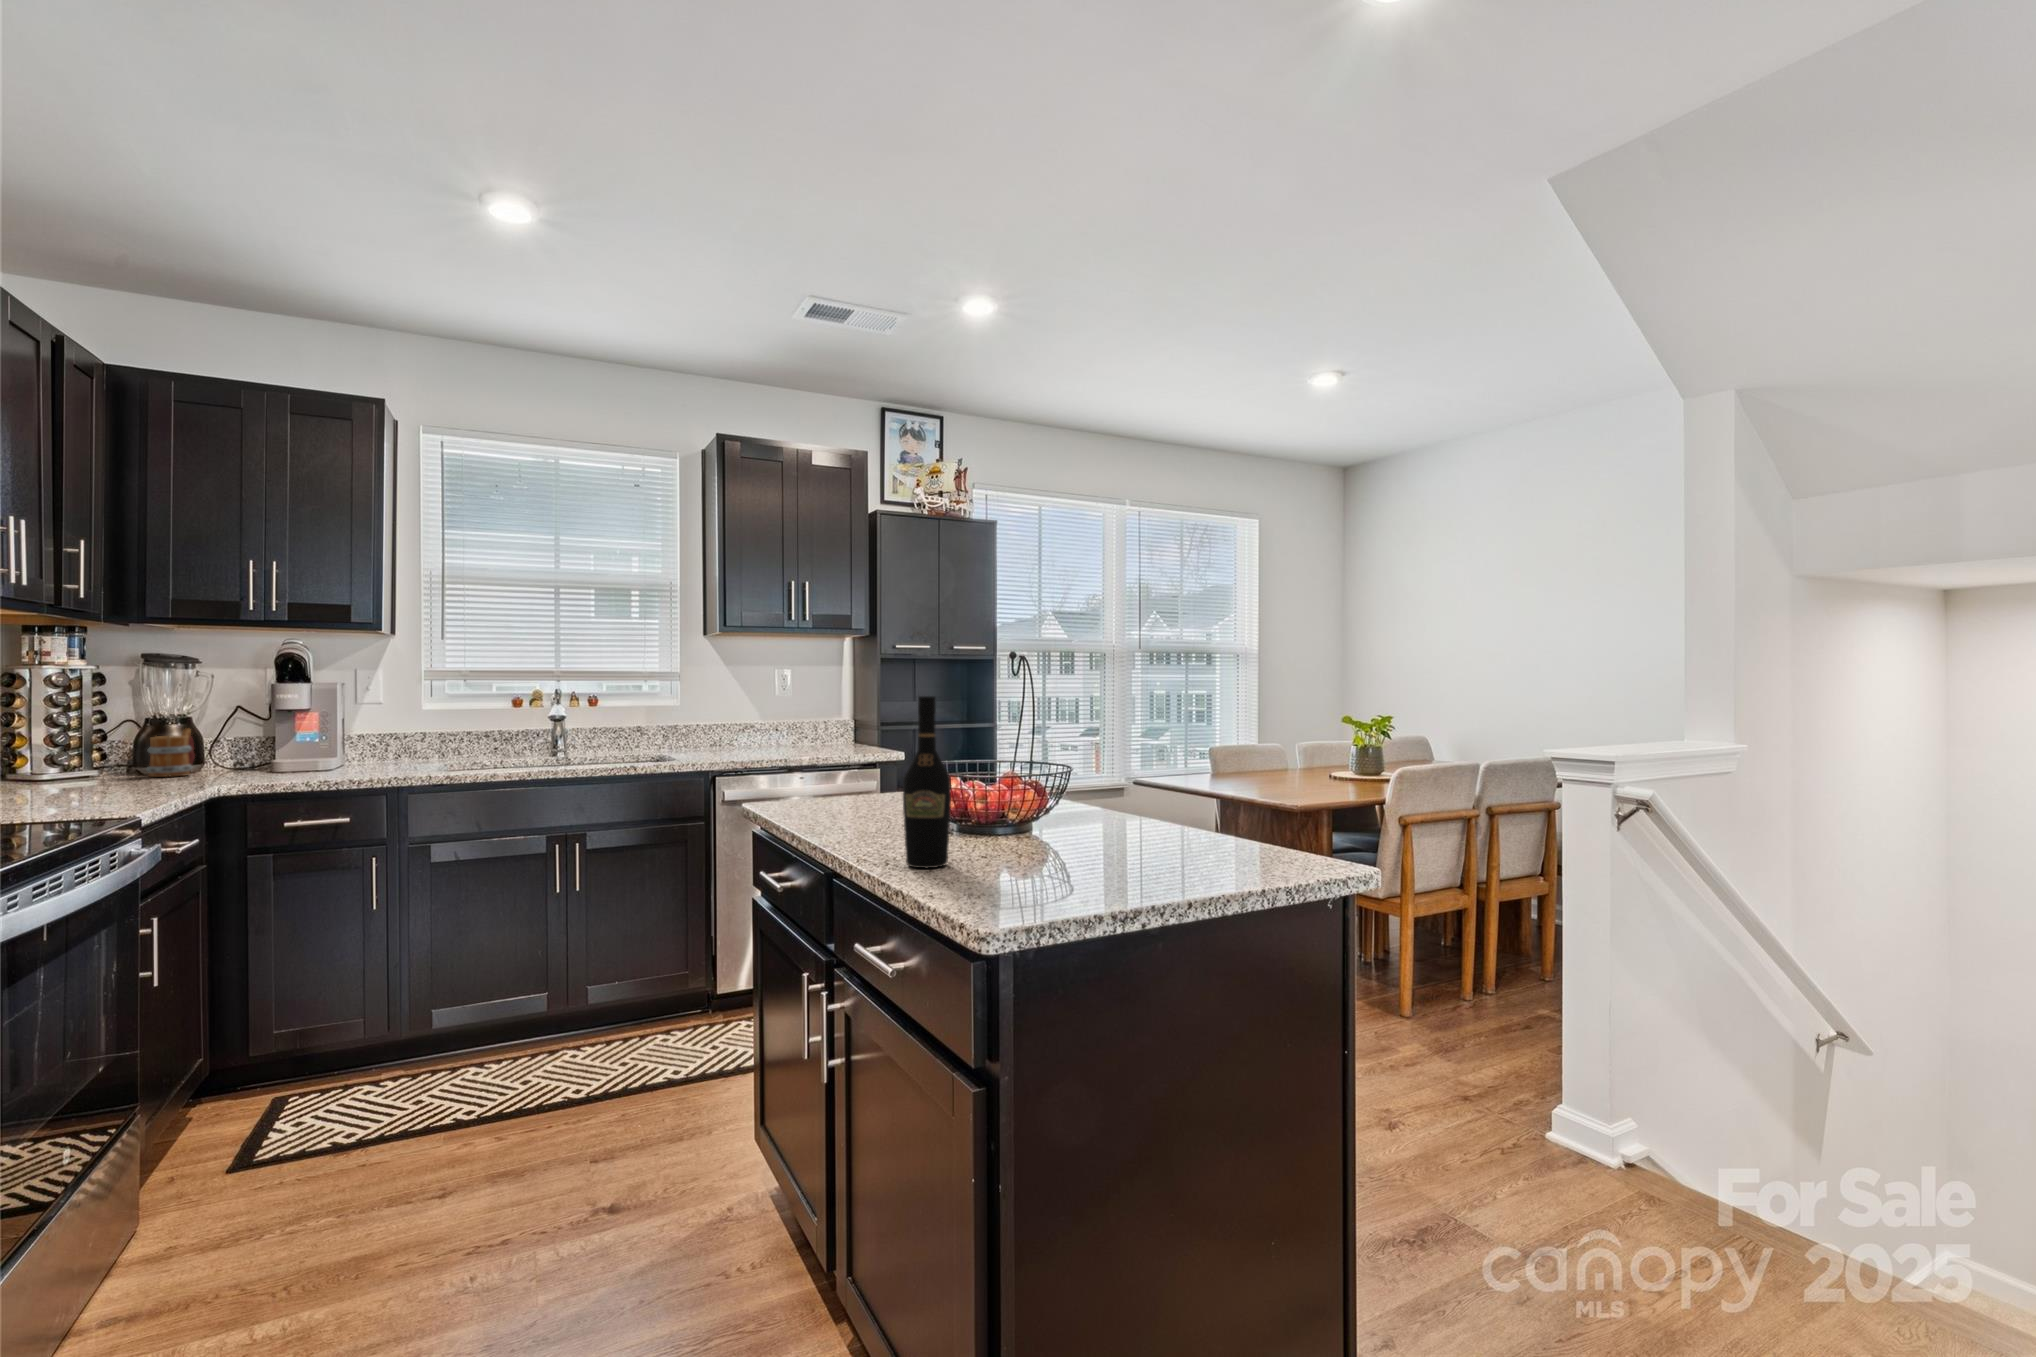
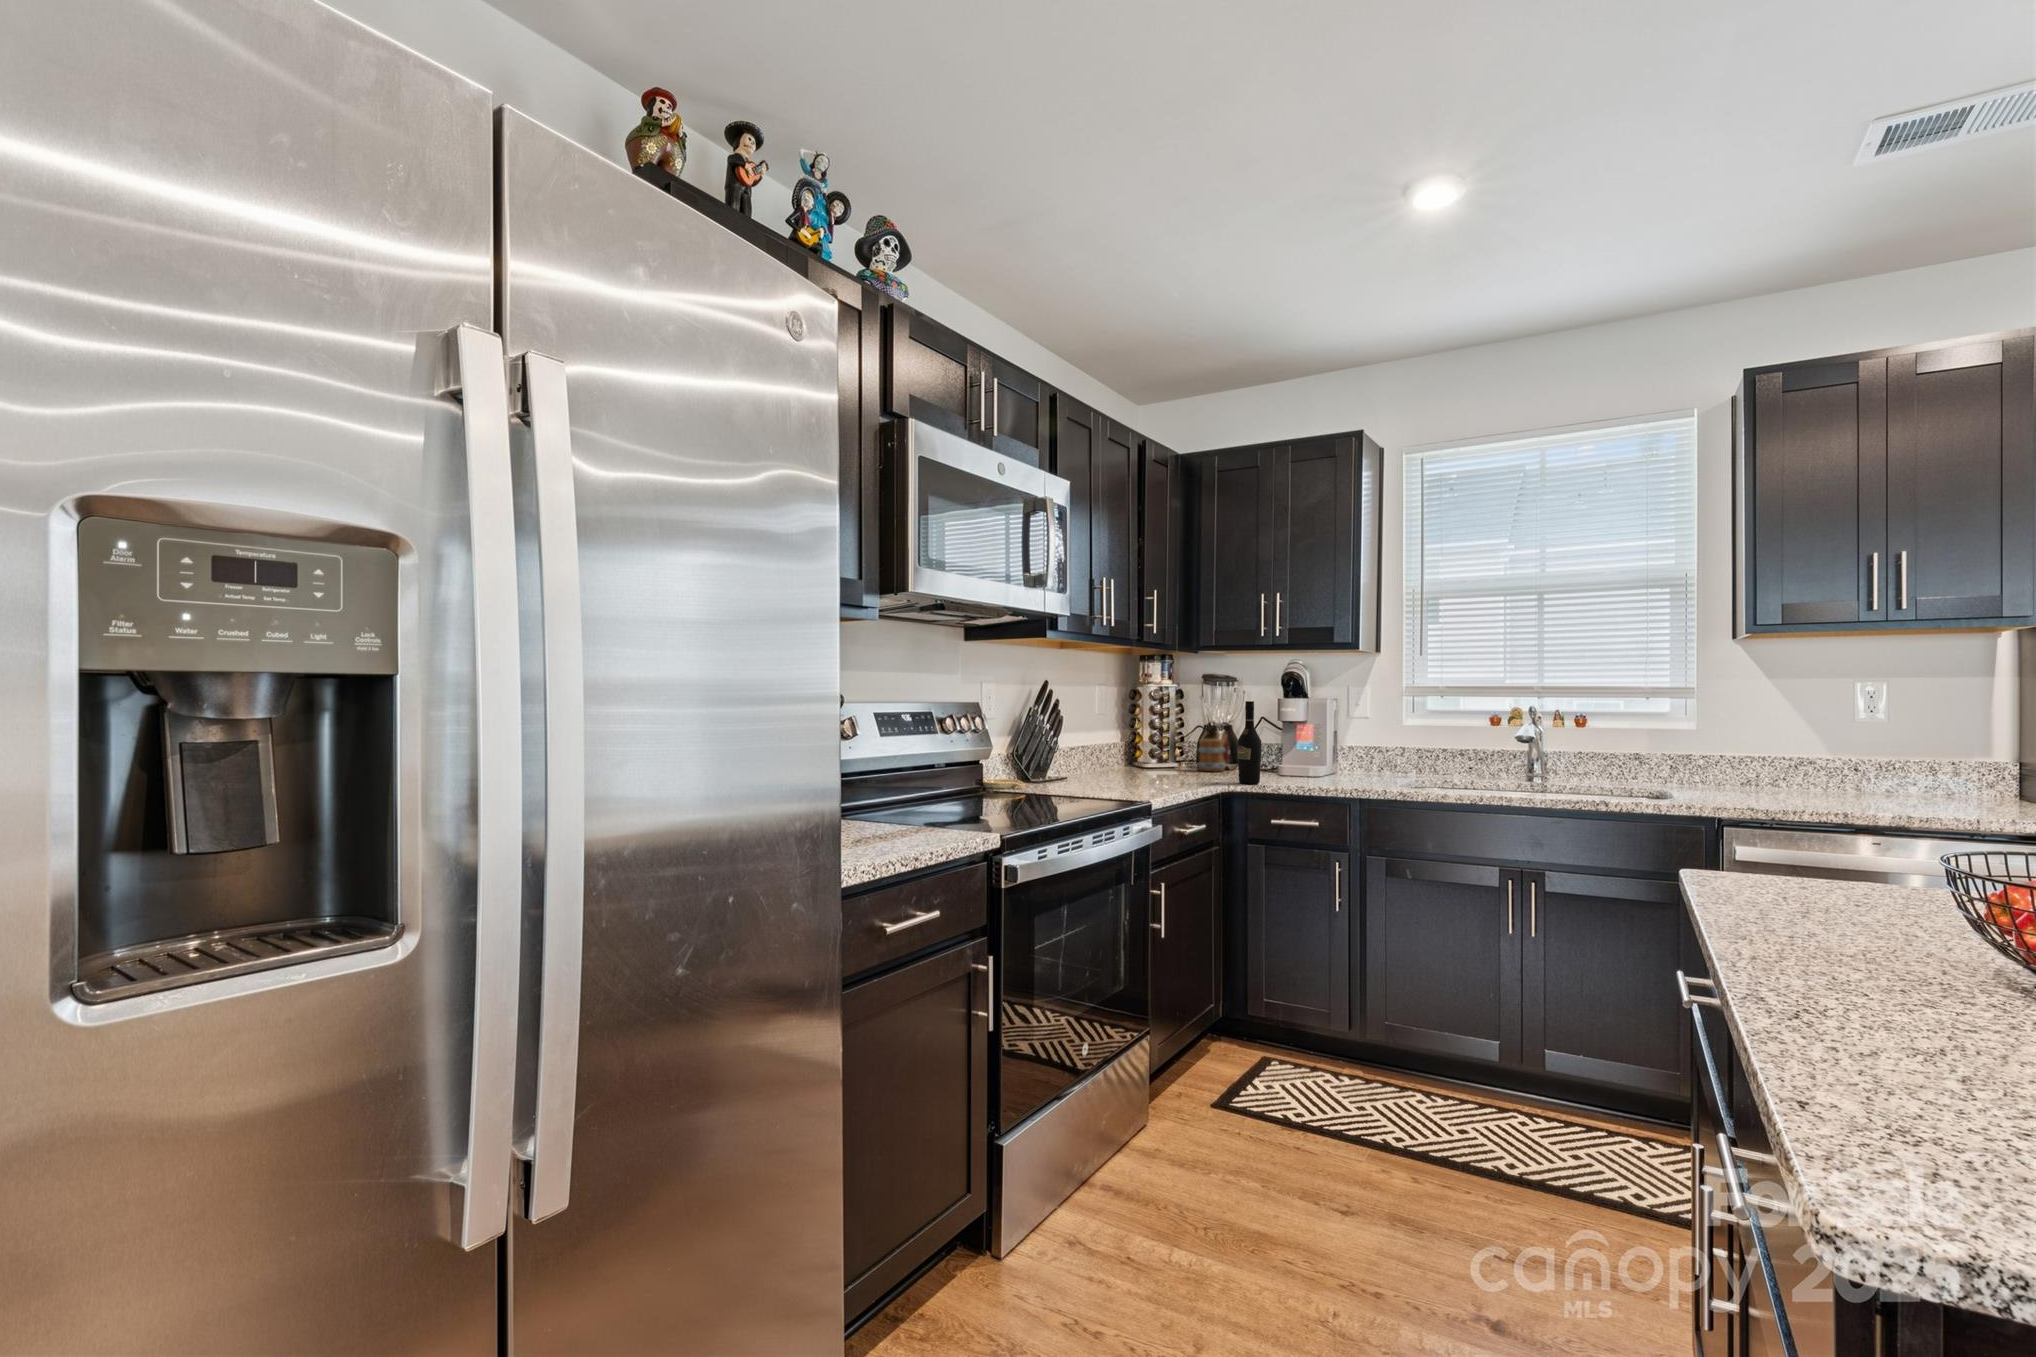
wine bottle: present [903,696,951,868] -> present [1237,701,1262,784]

